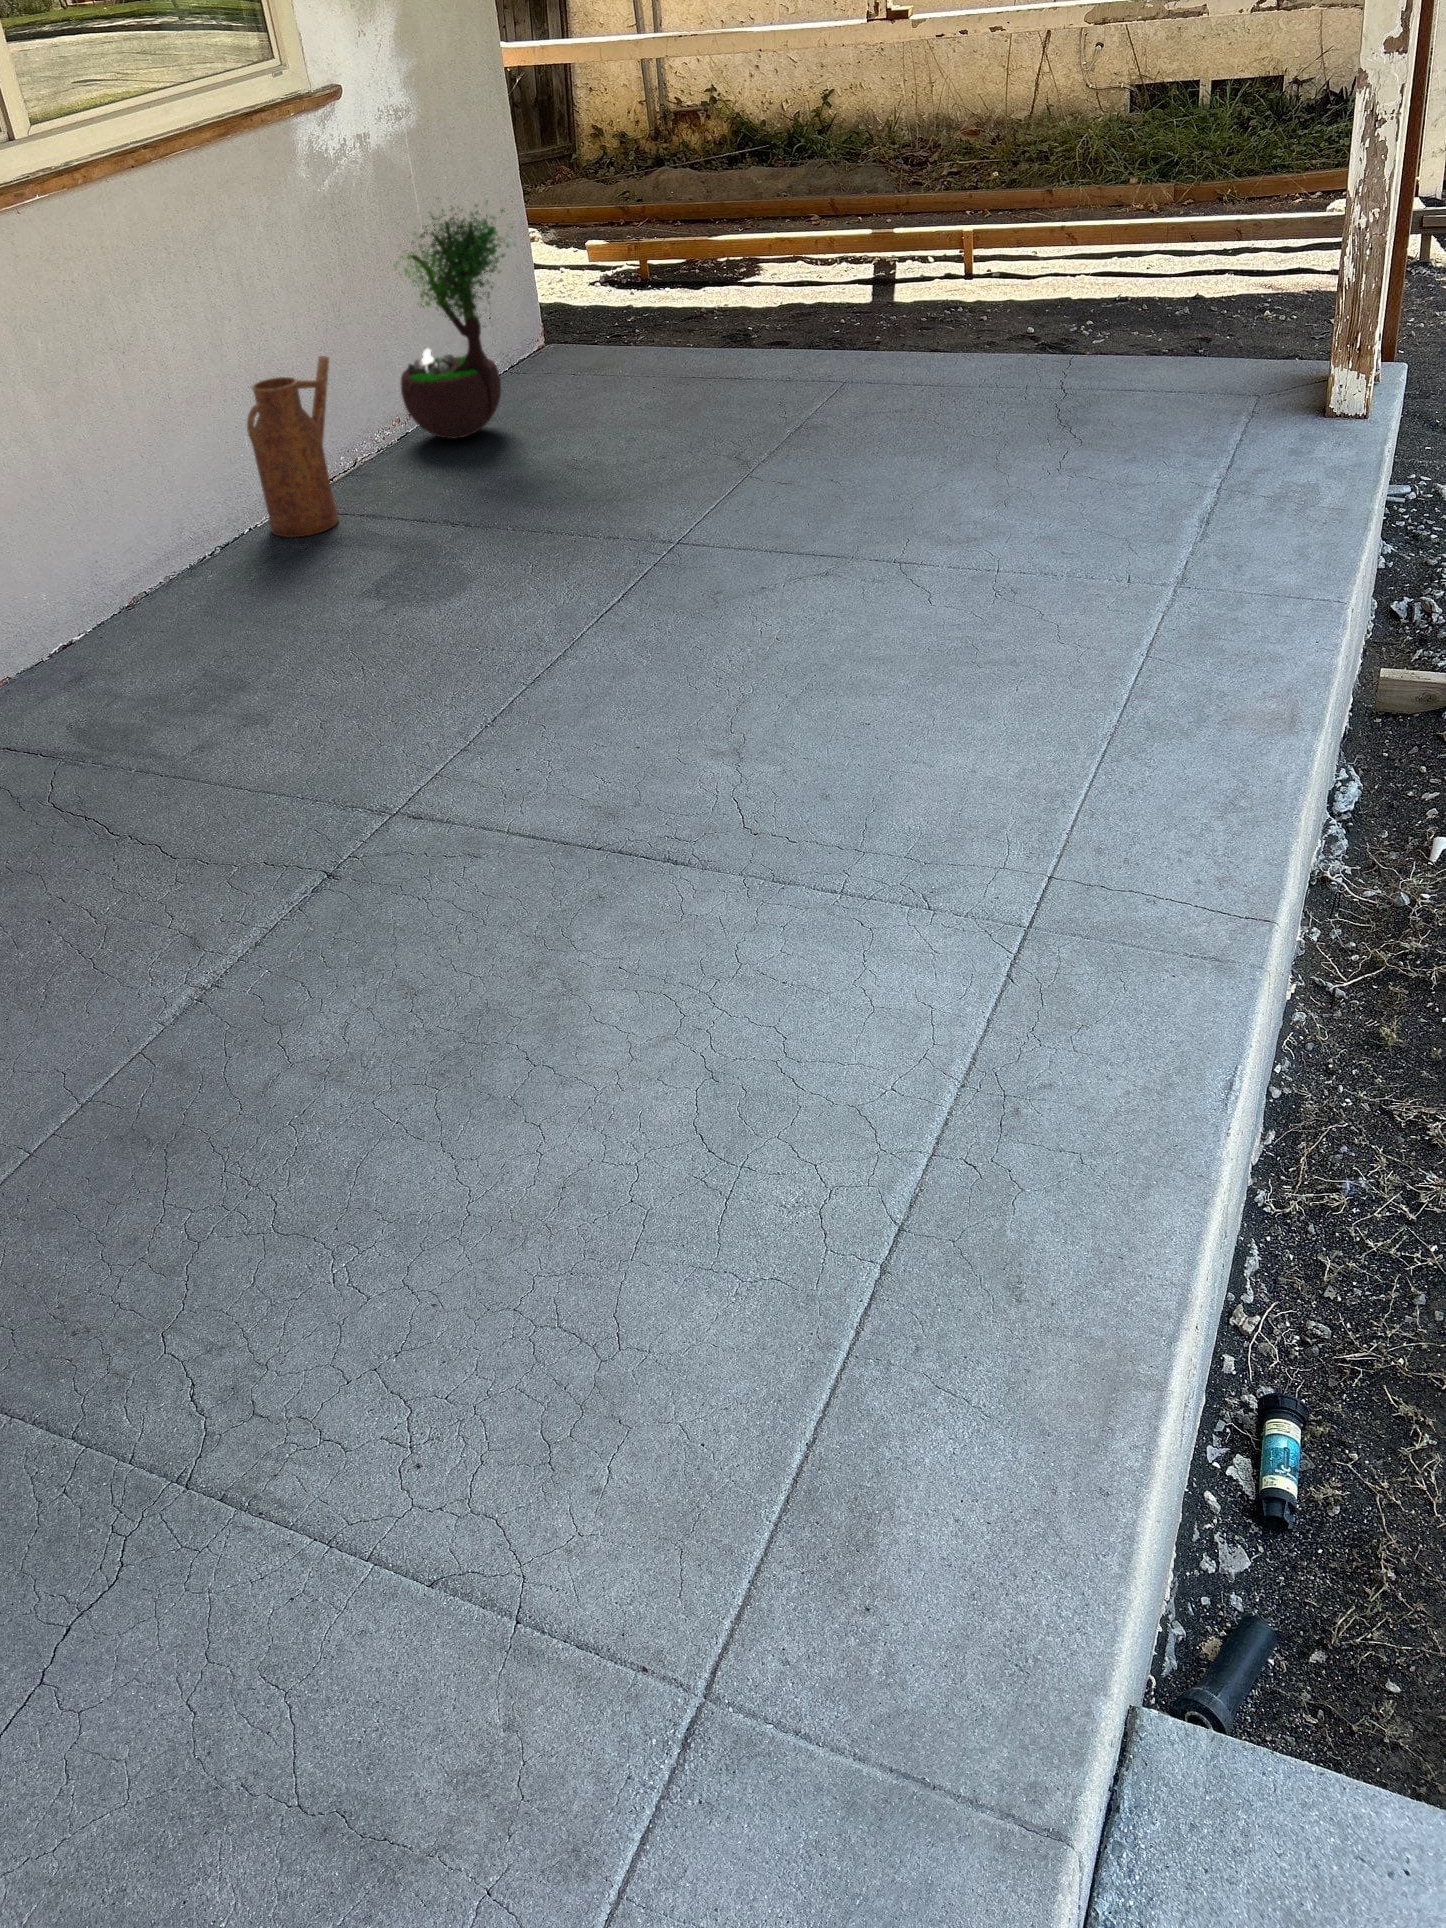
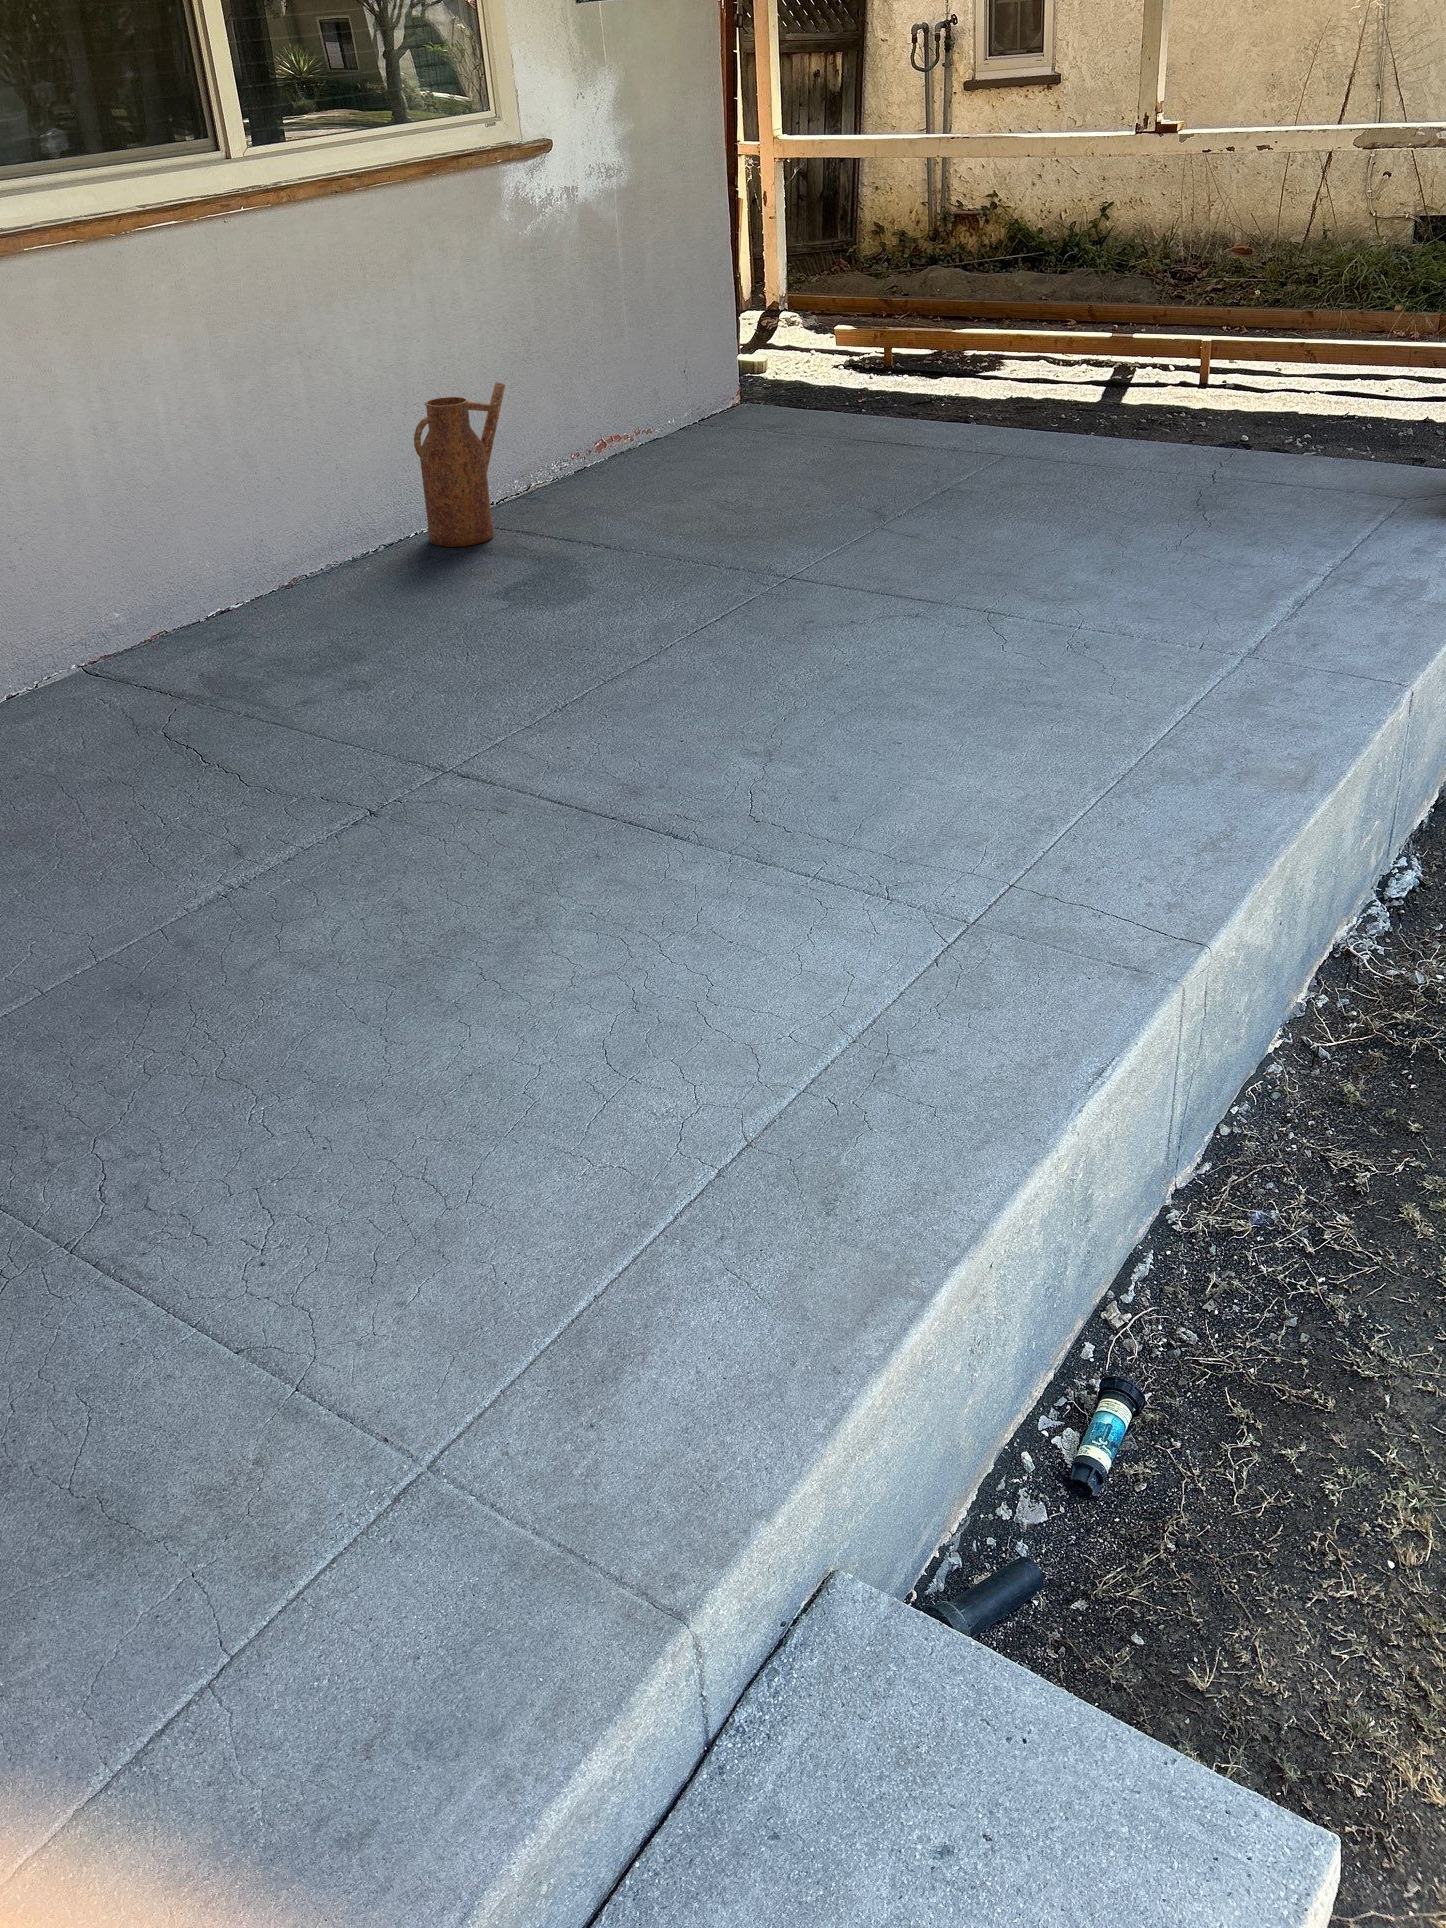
potted tree: present [394,198,516,439] -> none [580,247,703,478]

